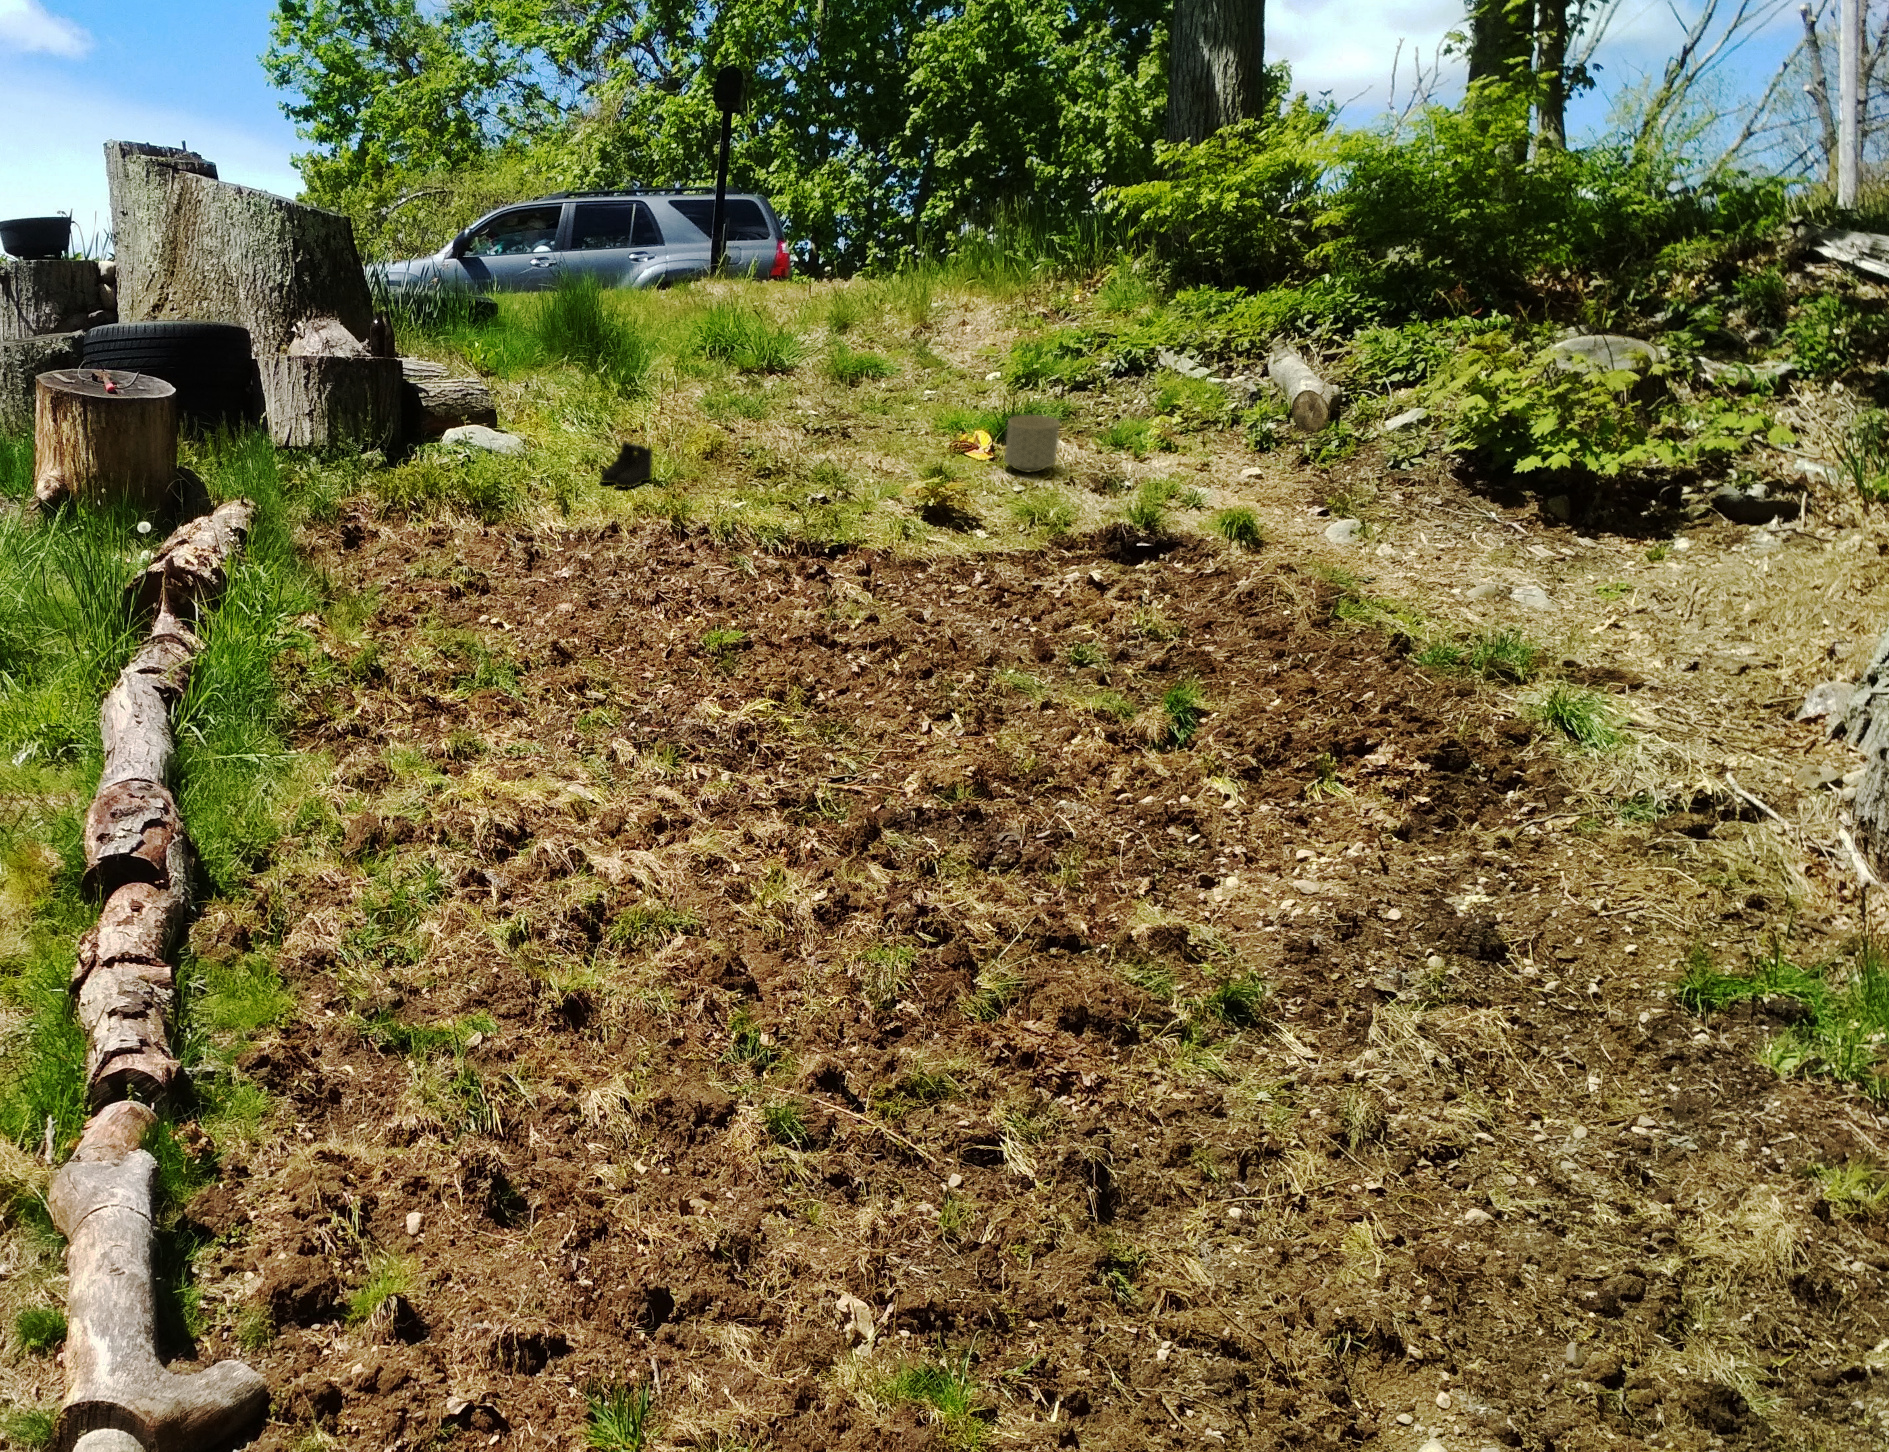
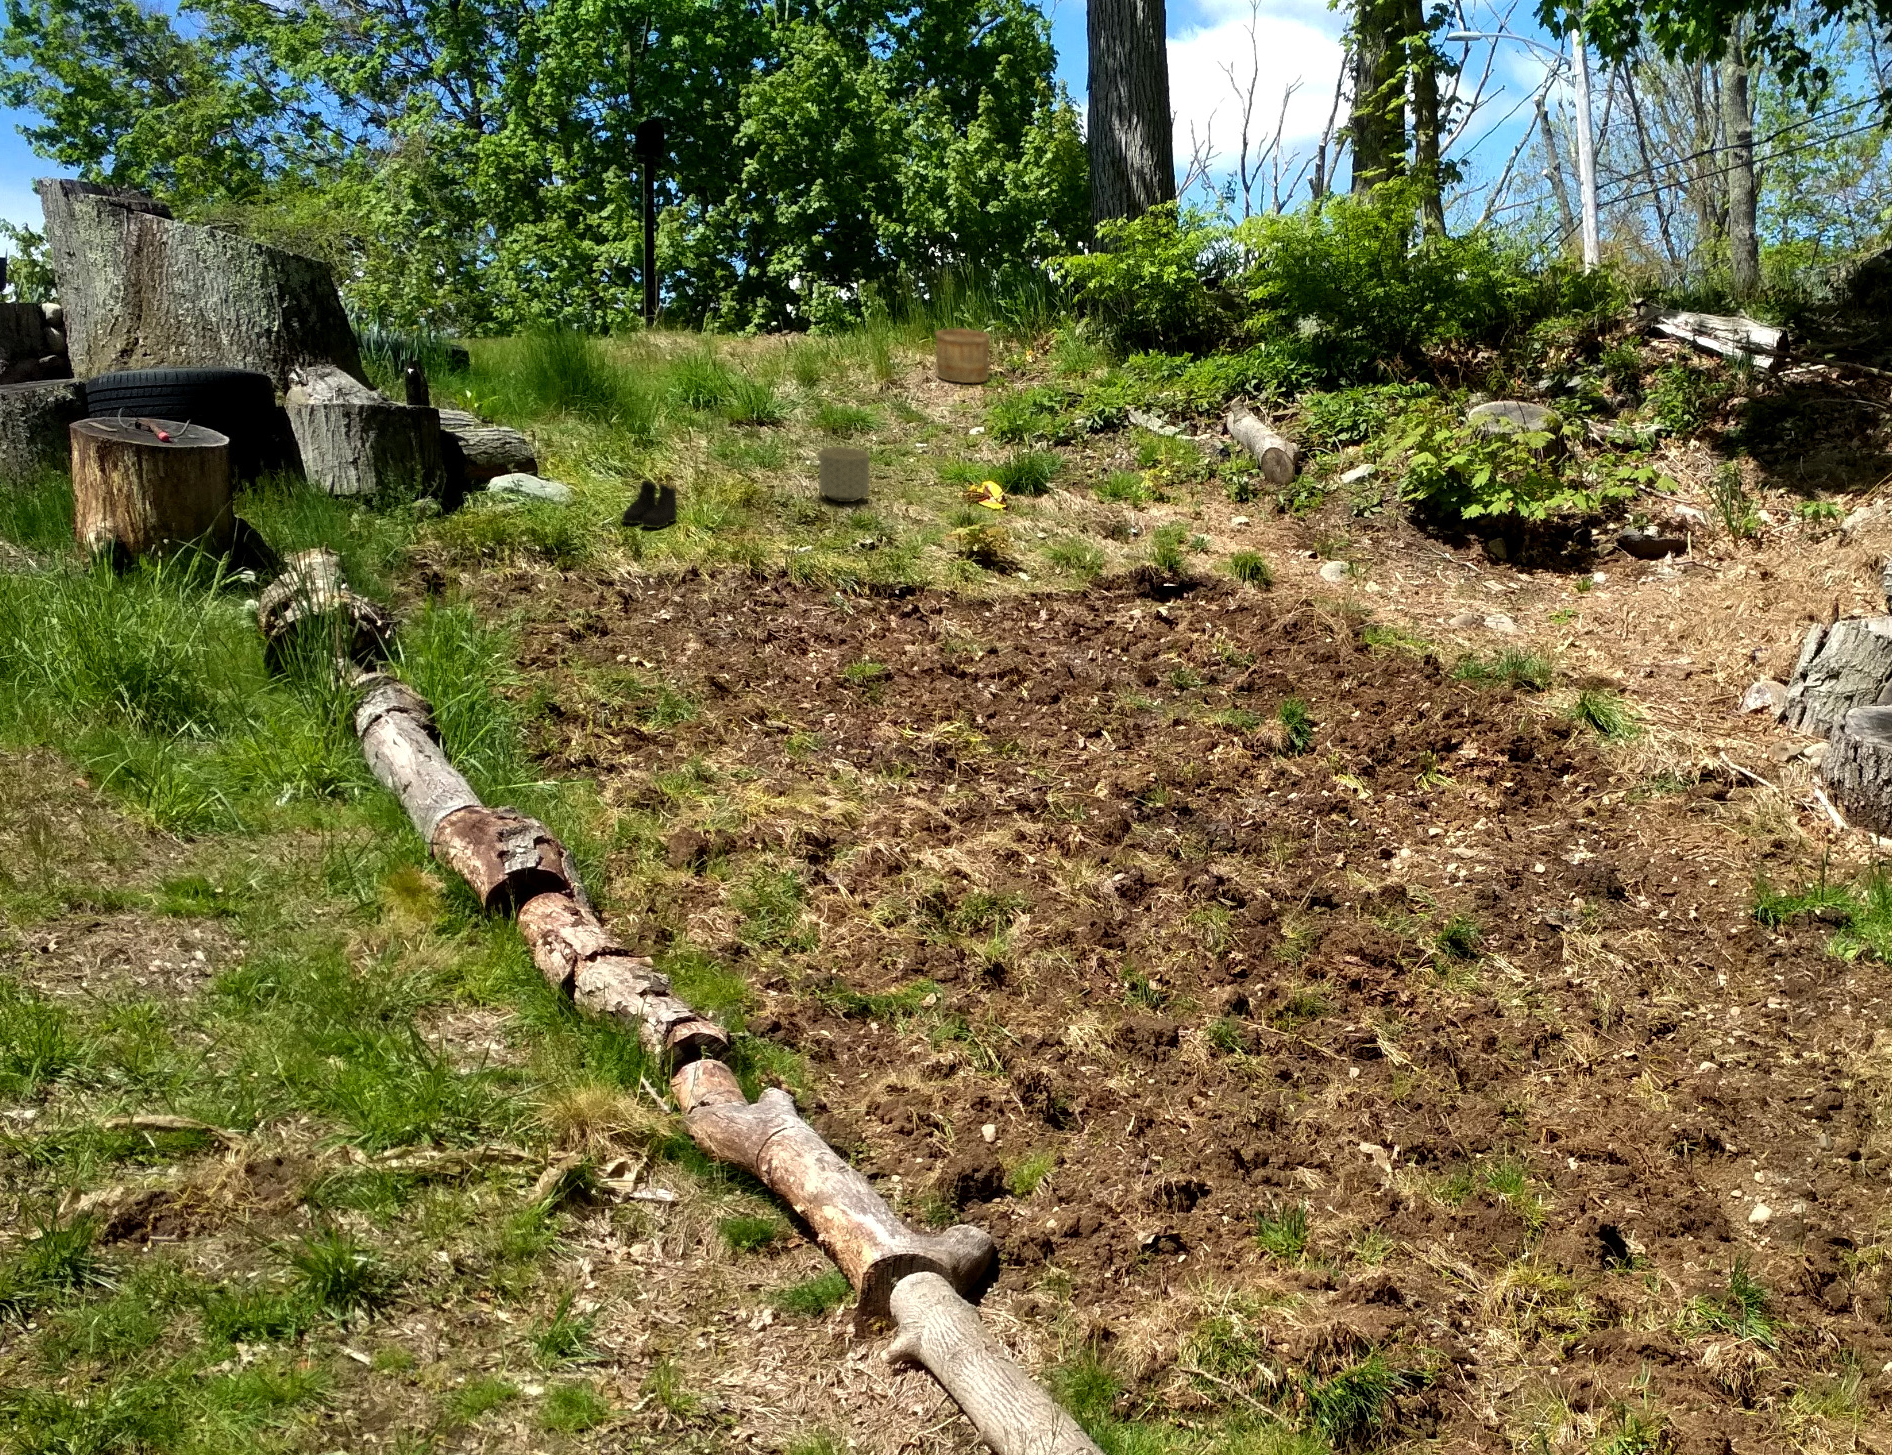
wooden bucket: none [974,268,1033,325] -> present [935,328,991,383]
planter: present [1004,415,1060,472] -> present [819,447,869,502]

